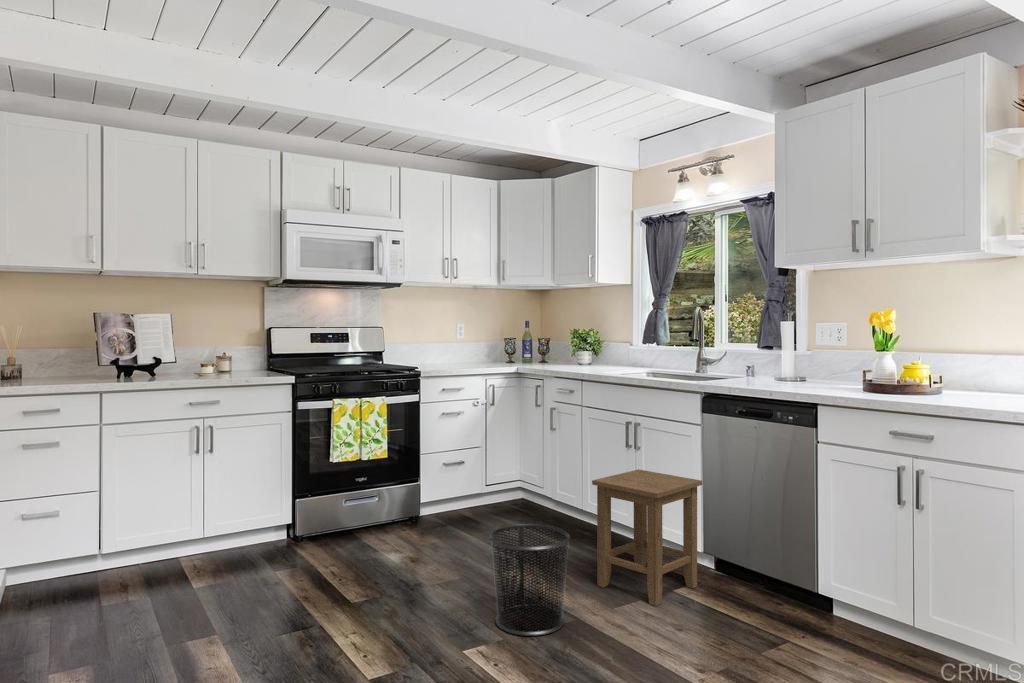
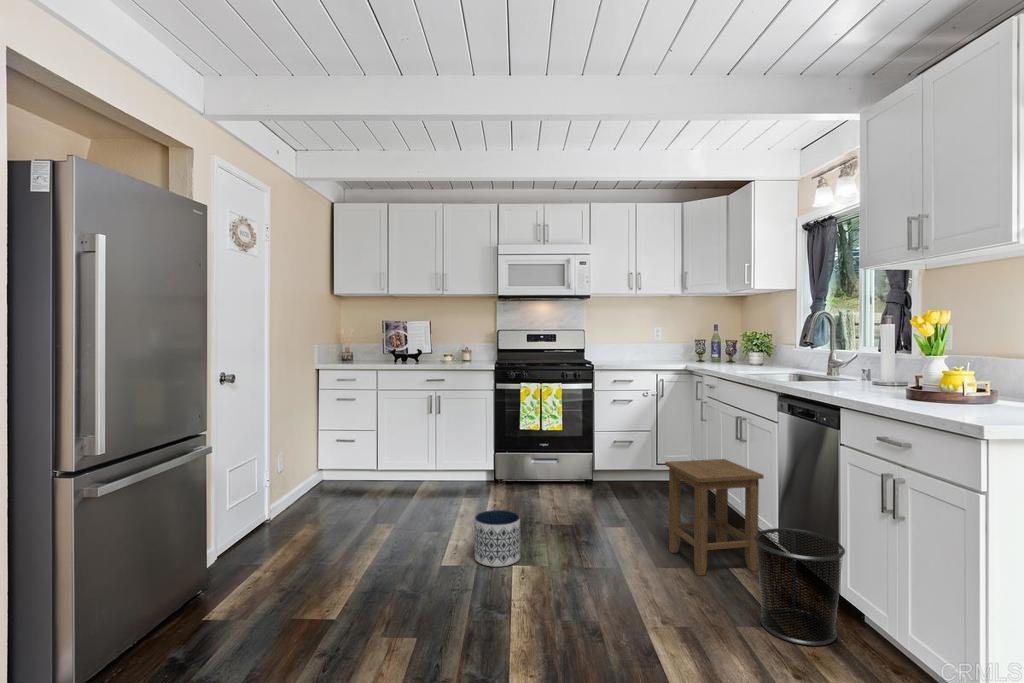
waste bin: present [489,524,570,636] -> present [754,528,845,646]
planter: none [387,575,453,659] -> present [474,510,520,567]

